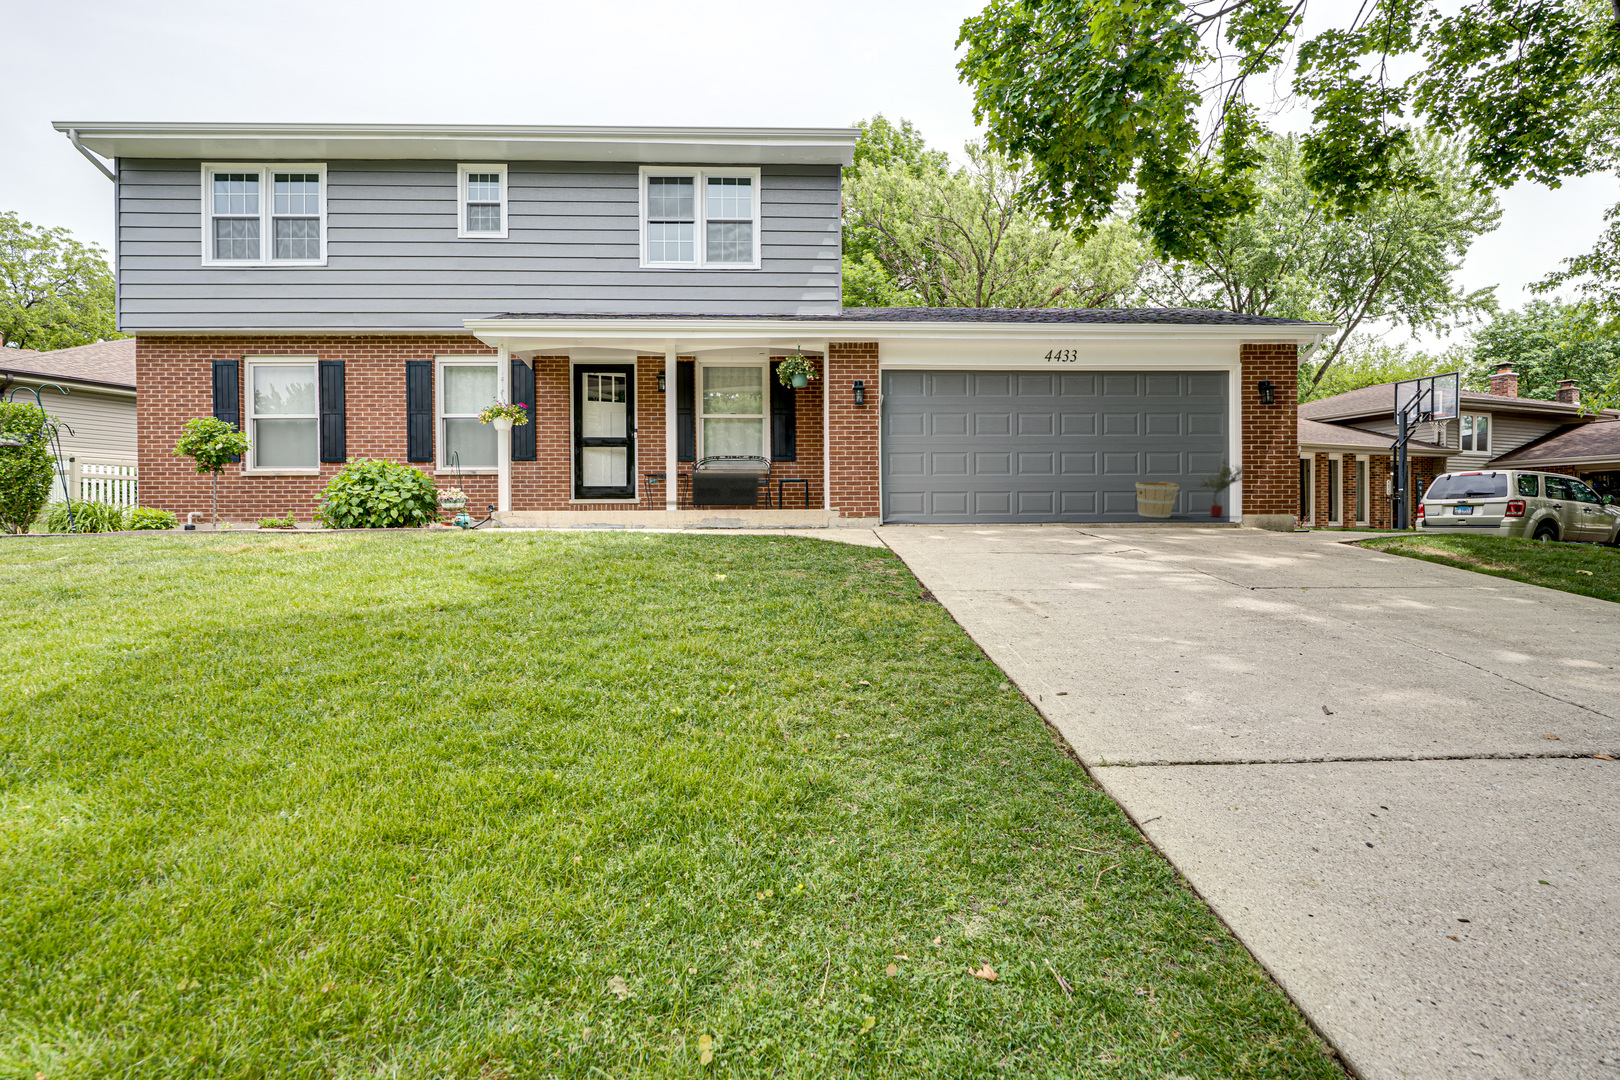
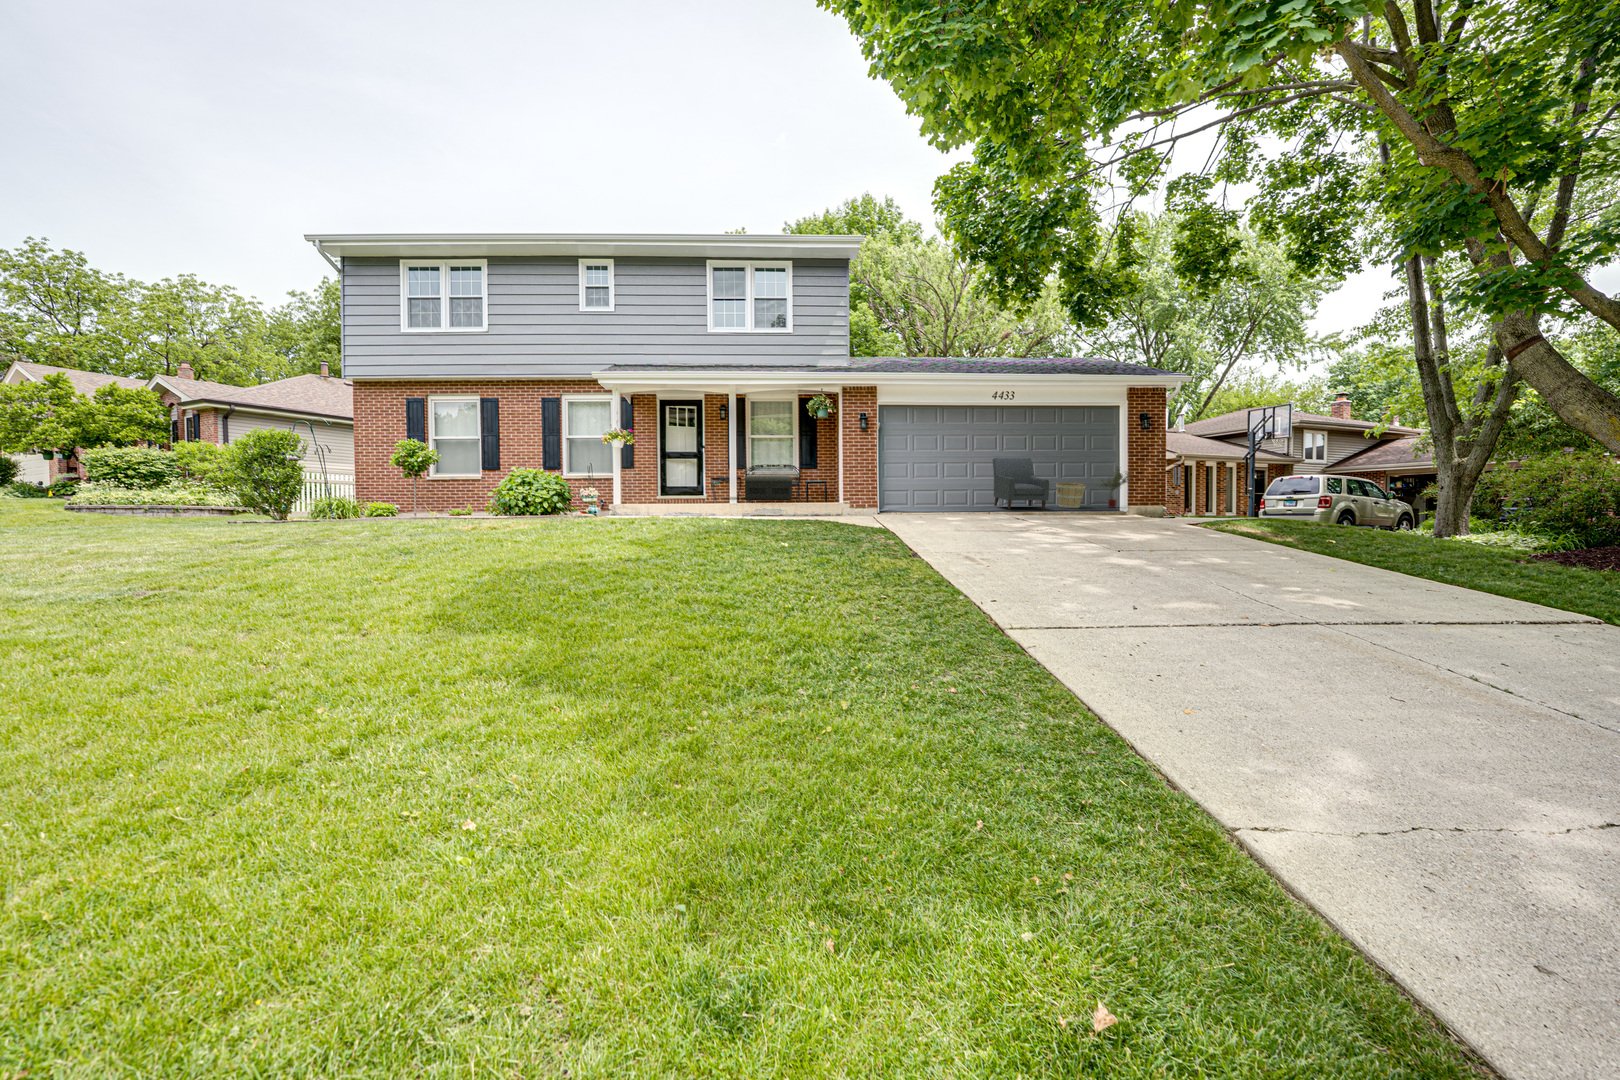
chair: none [1045,446,1127,520] -> present [993,458,1049,510]

